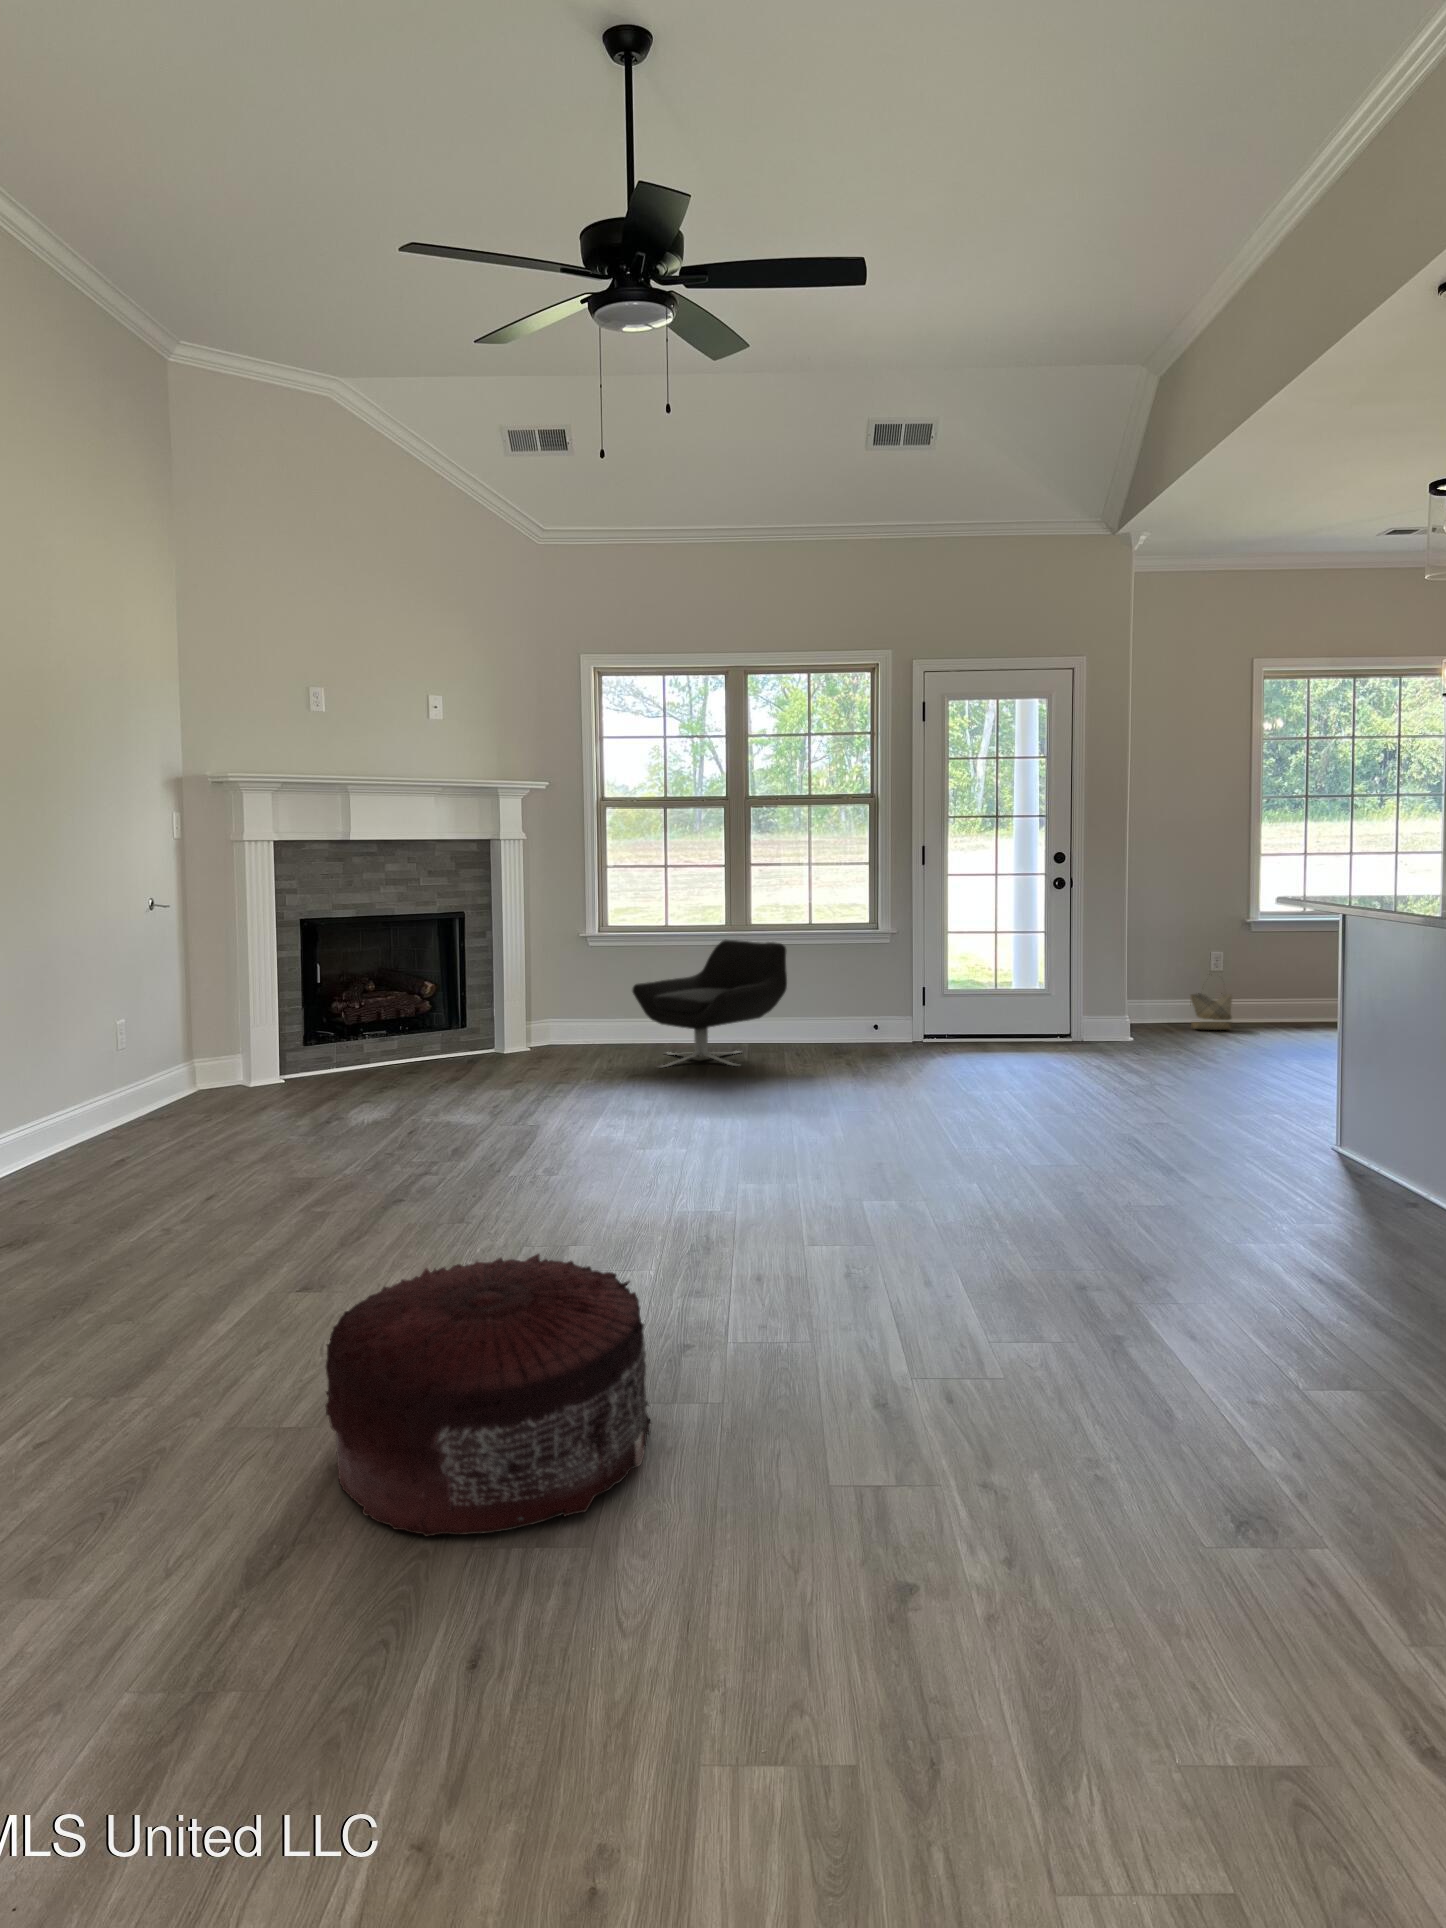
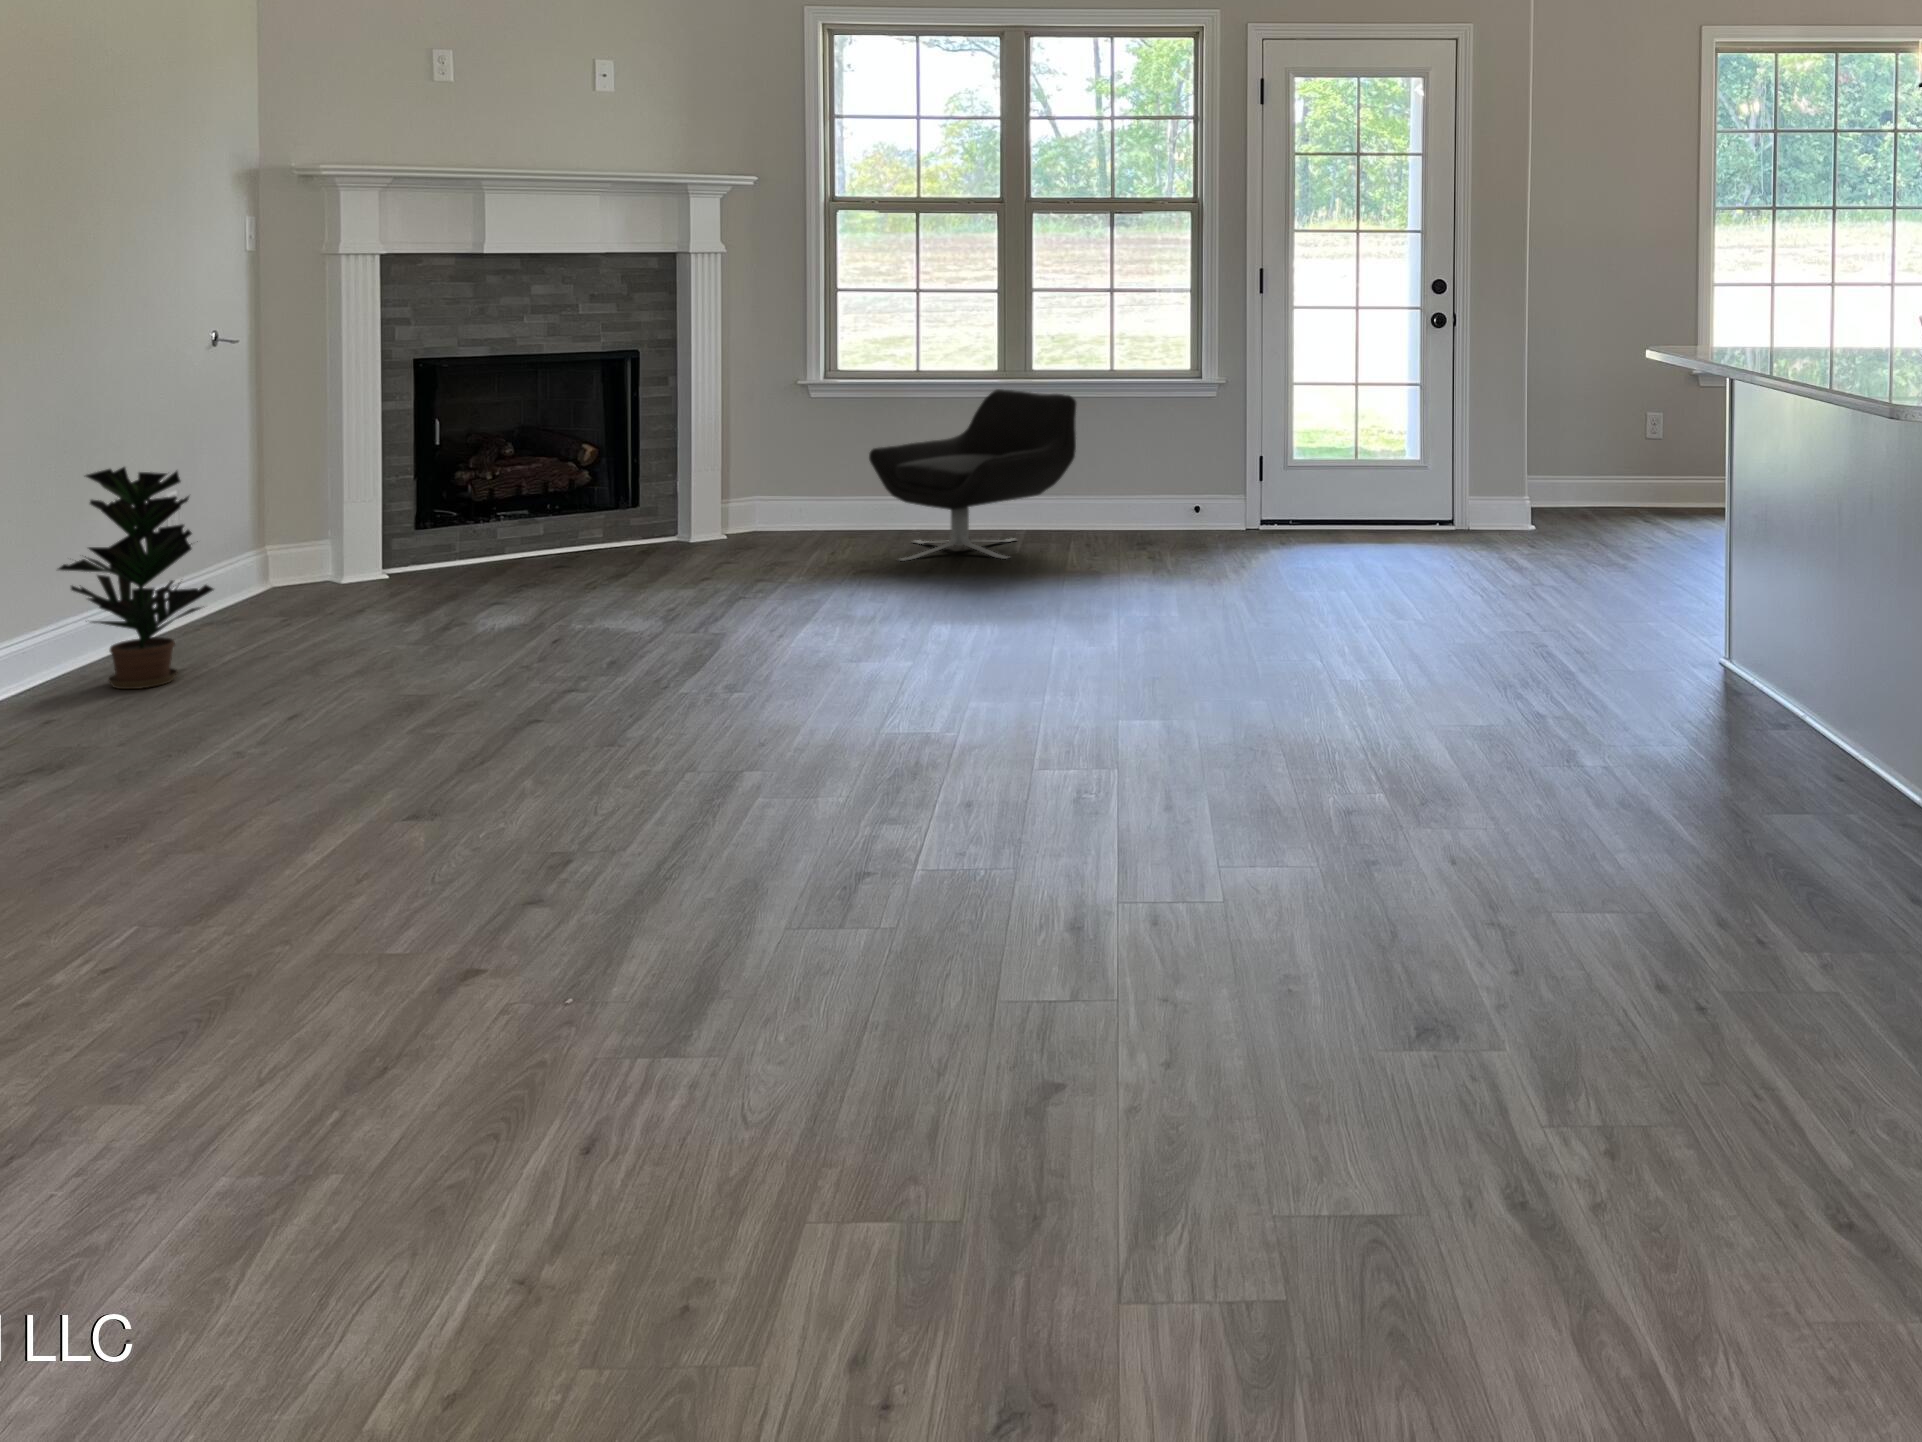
woven basket: present [1190,993,1232,1030] -> none [1615,437,1669,512]
potted plant: none [45,997,162,1166] -> present [59,467,214,689]
pouf: present [325,1254,651,1537] -> none [409,778,799,1085]

